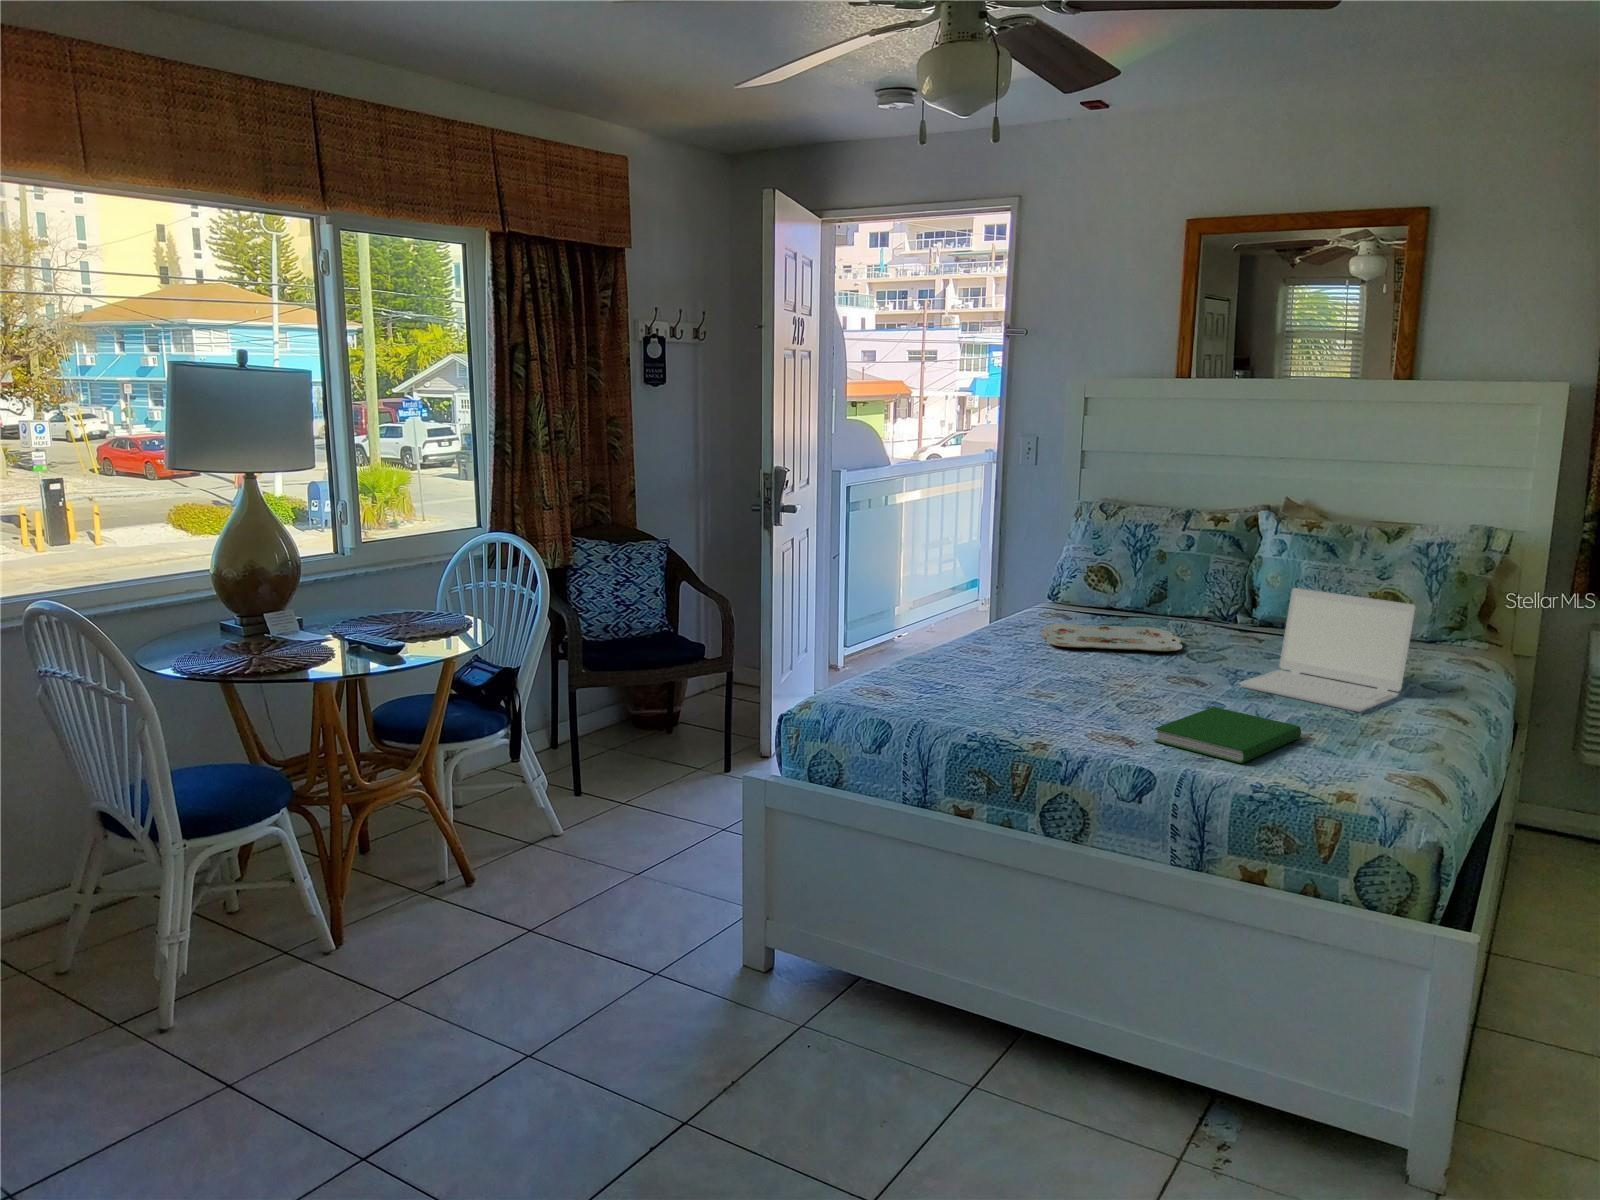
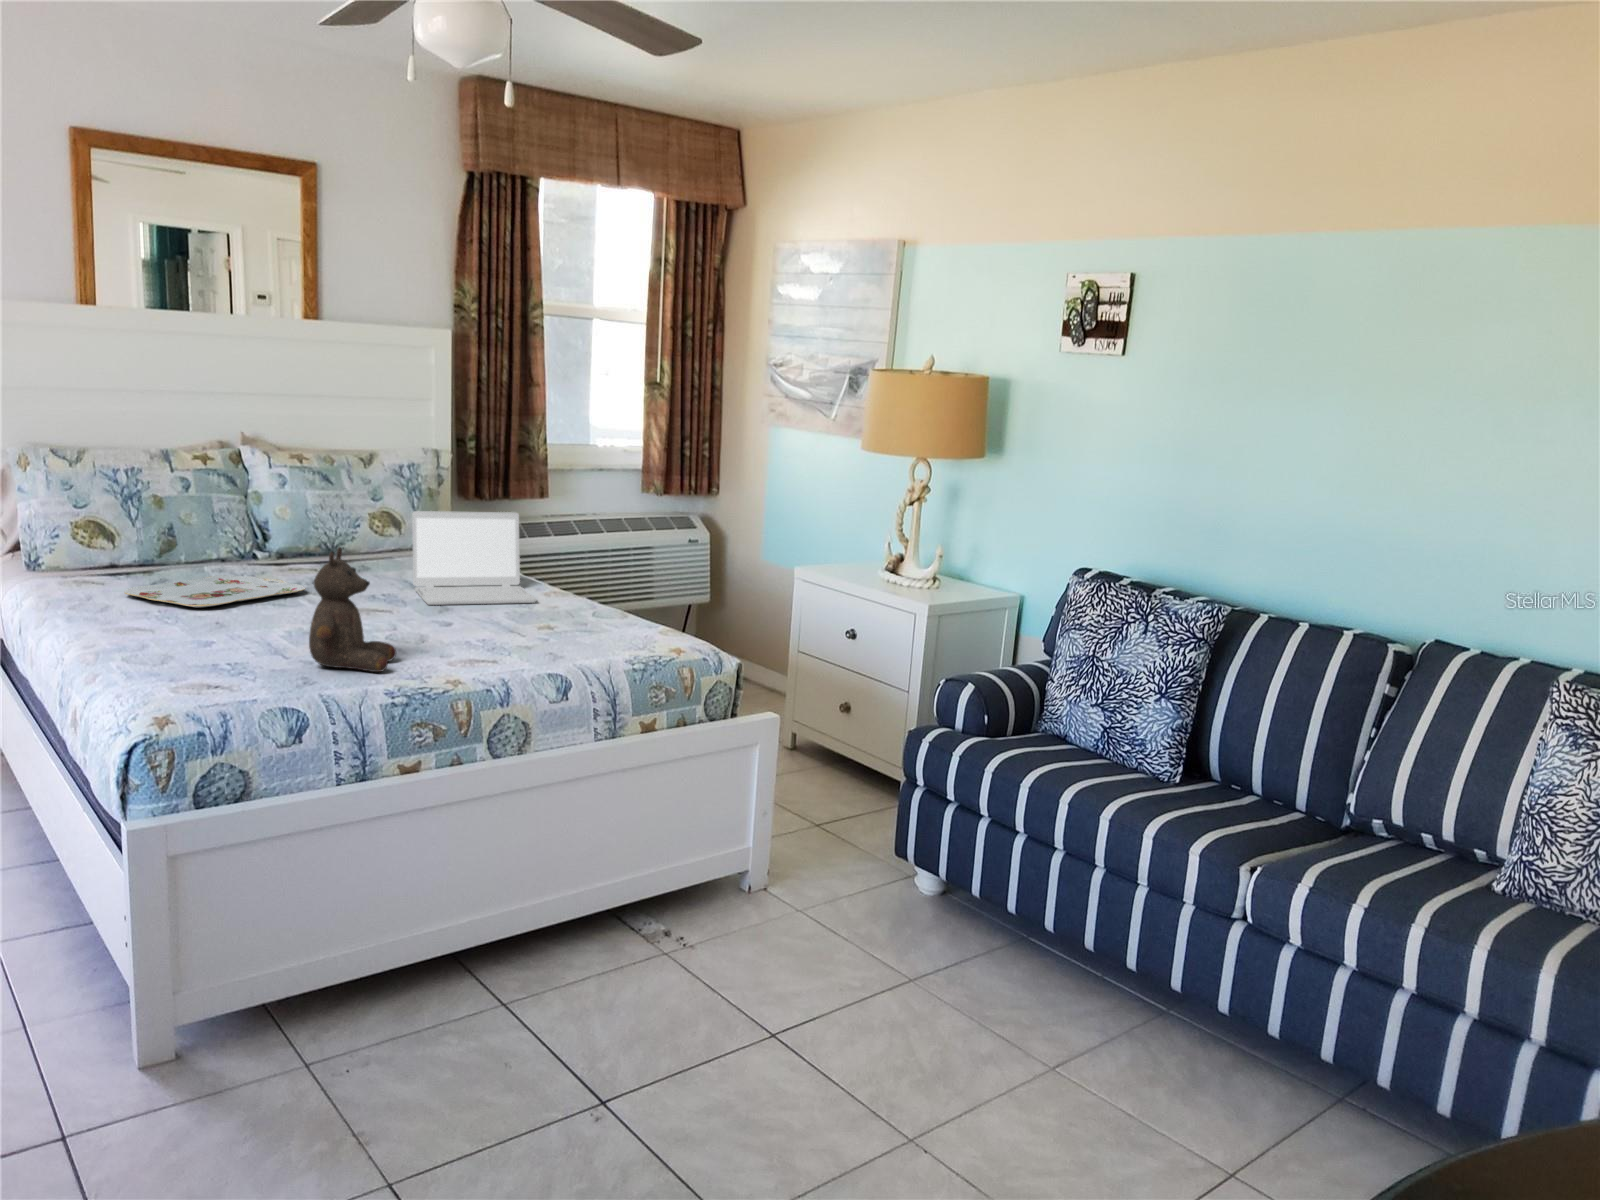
stuffed bear: none [951,599,1040,719] -> present [309,547,396,672]
hardcover book: present [1154,707,1301,763] -> none [489,616,597,652]

